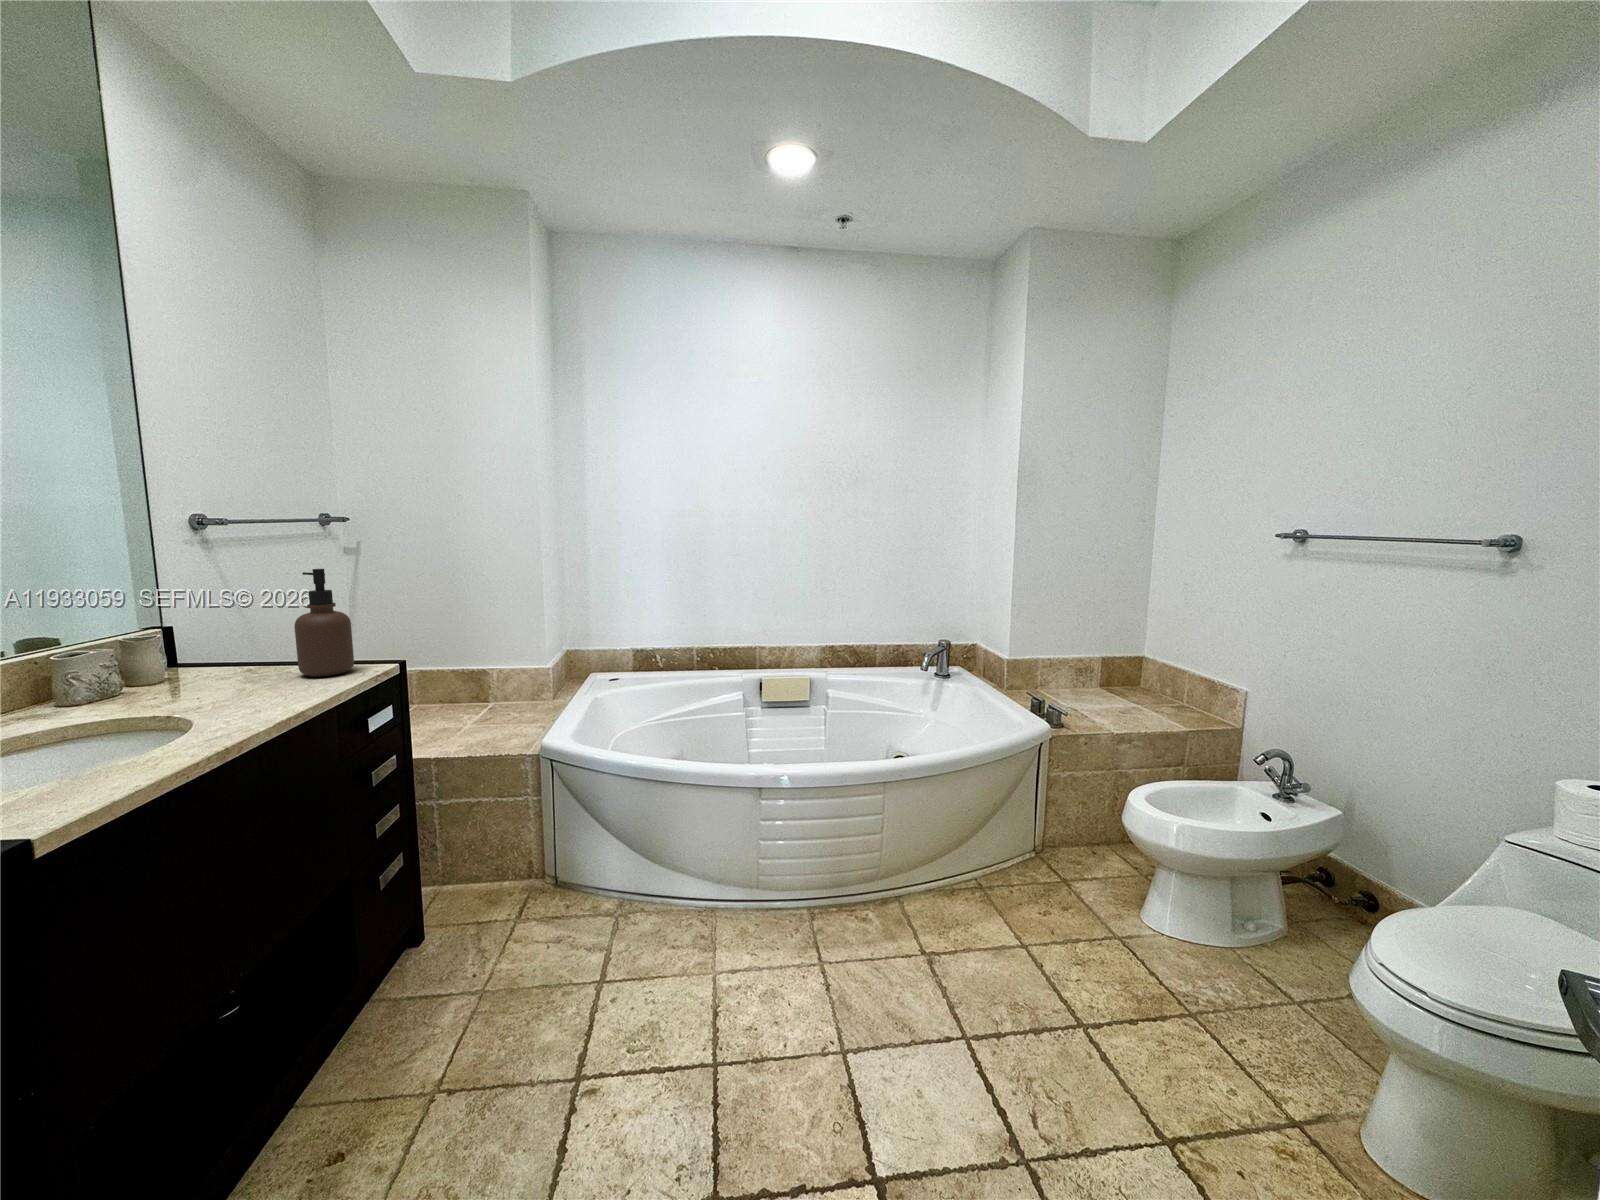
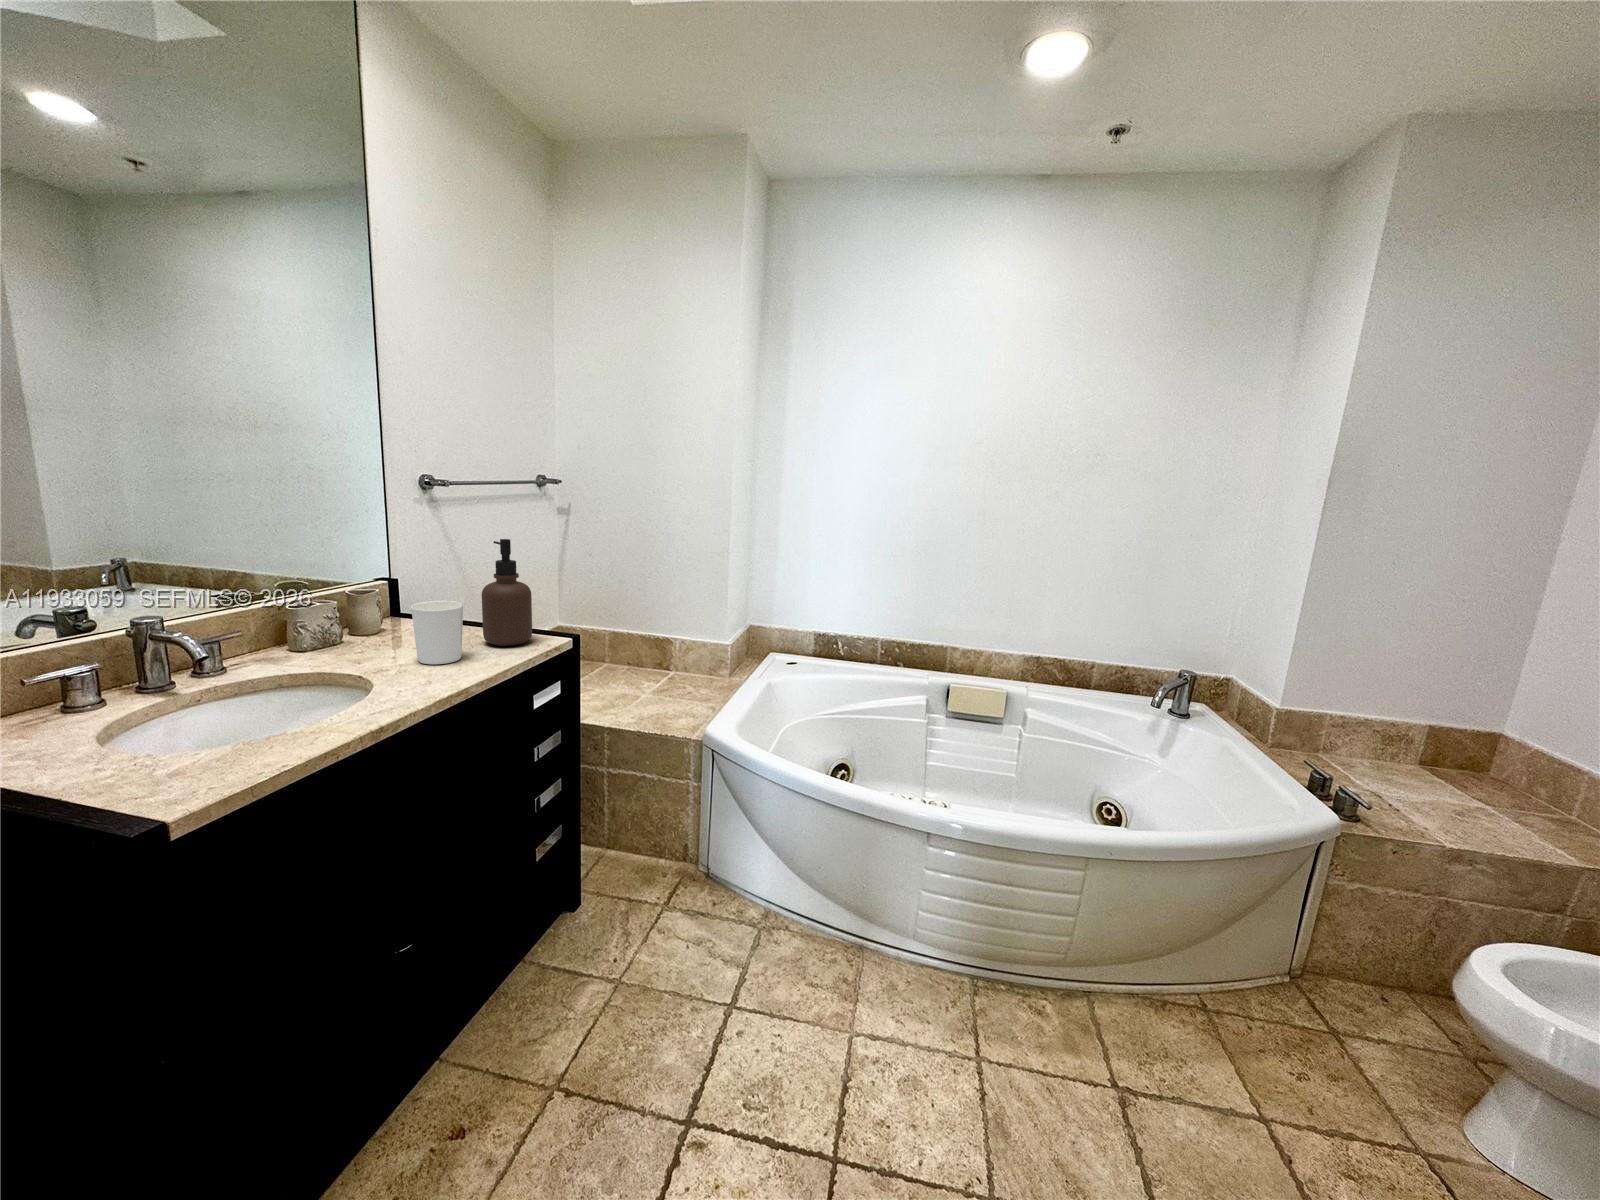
candle holder: none [222,633,283,698] -> present [411,601,463,664]

